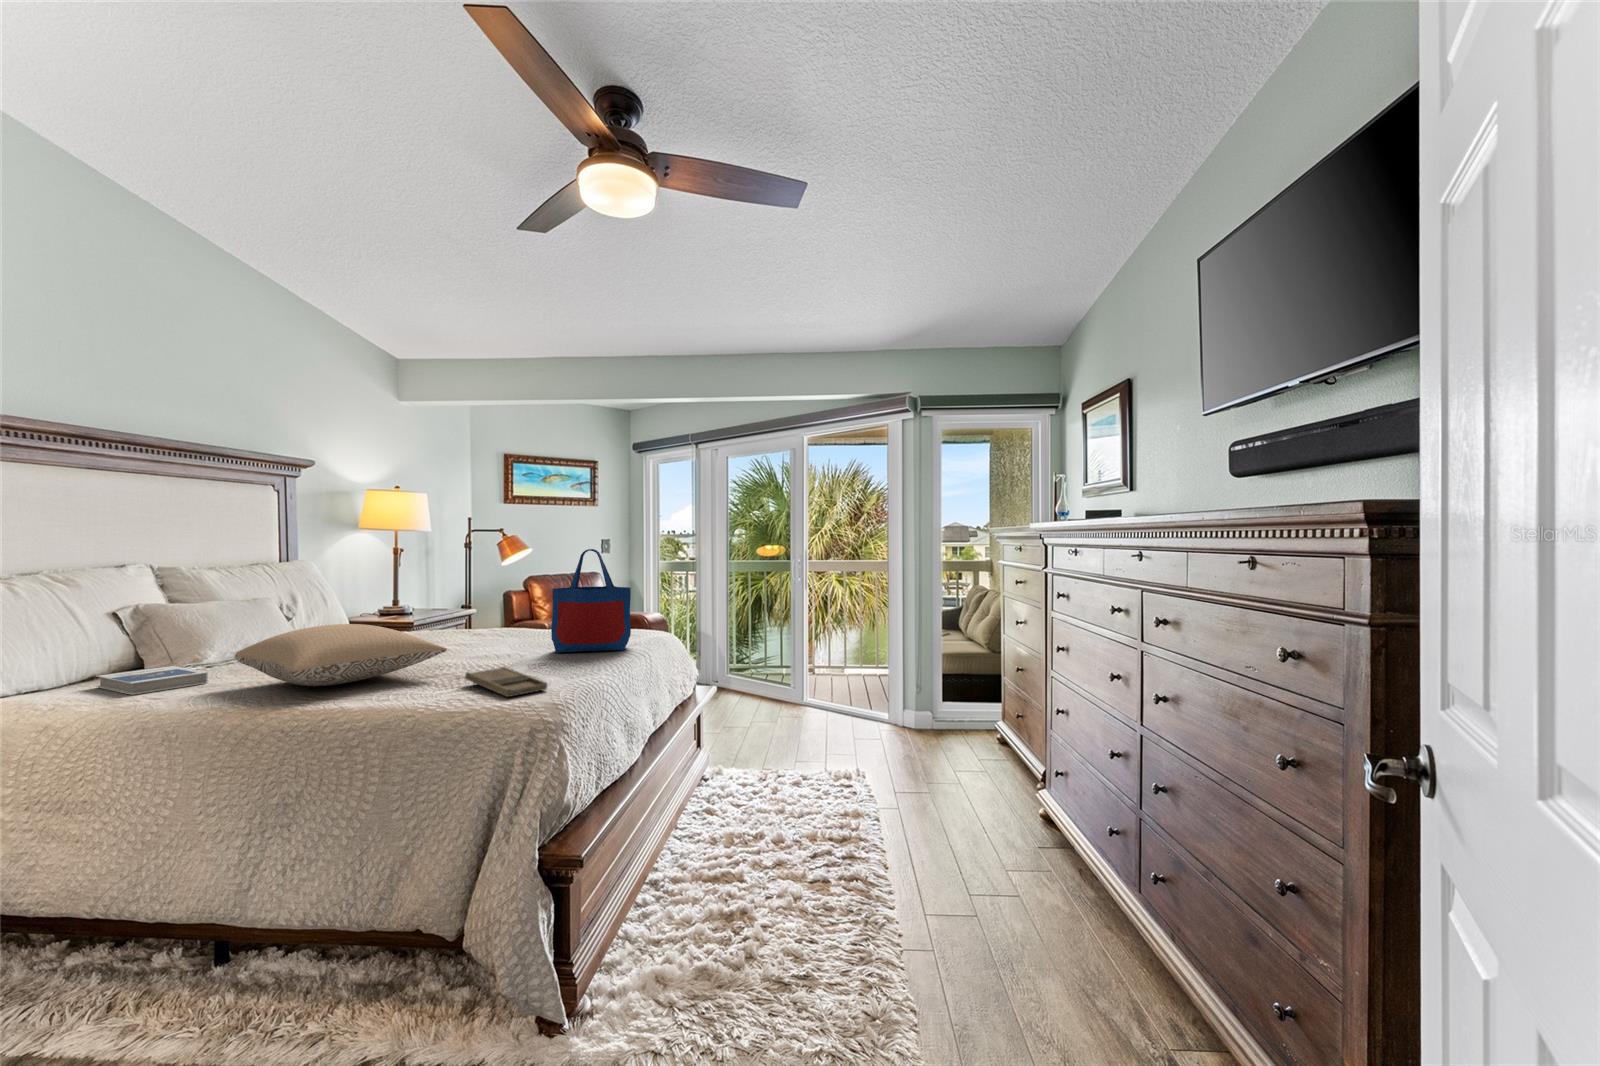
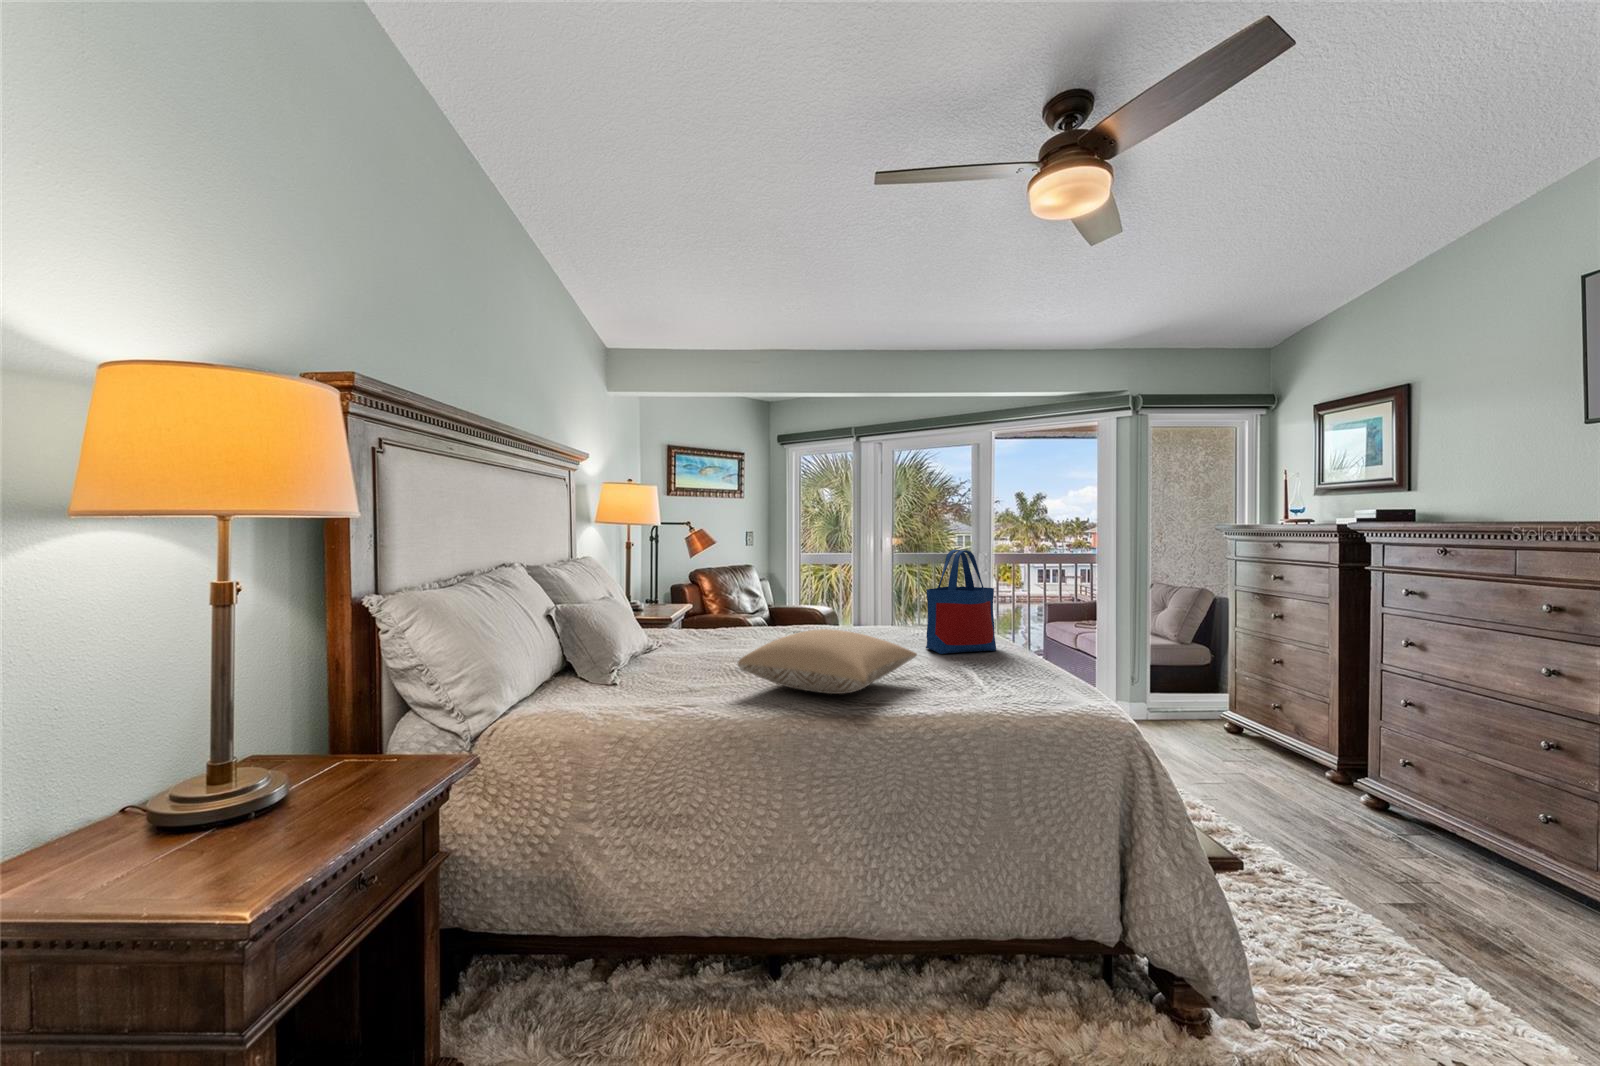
hardback book: present [96,666,208,695] -> none [598,672,697,704]
tray: present [465,667,547,697] -> none [966,671,1068,704]

